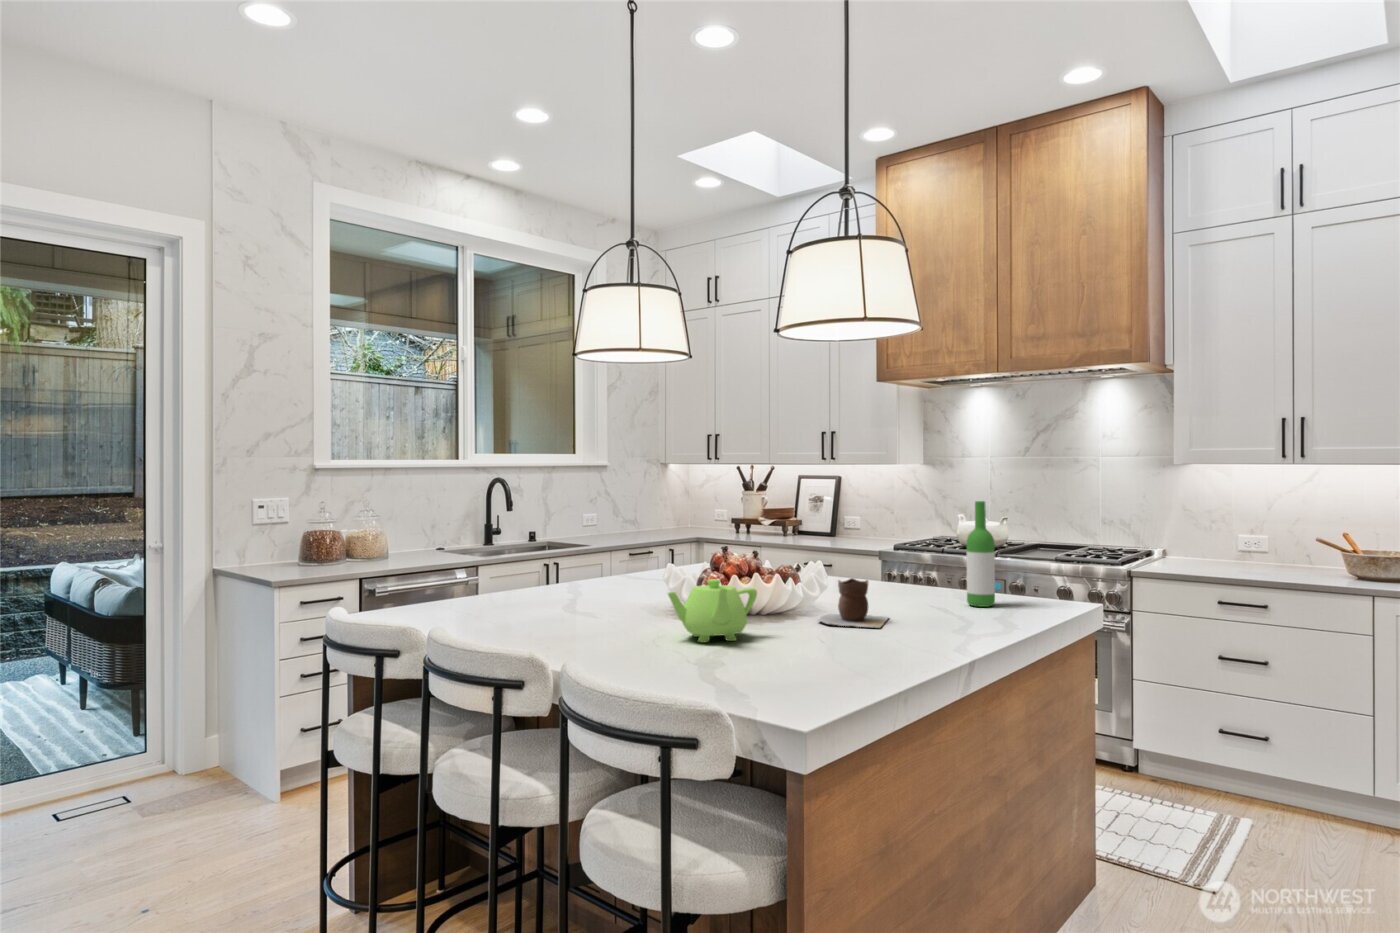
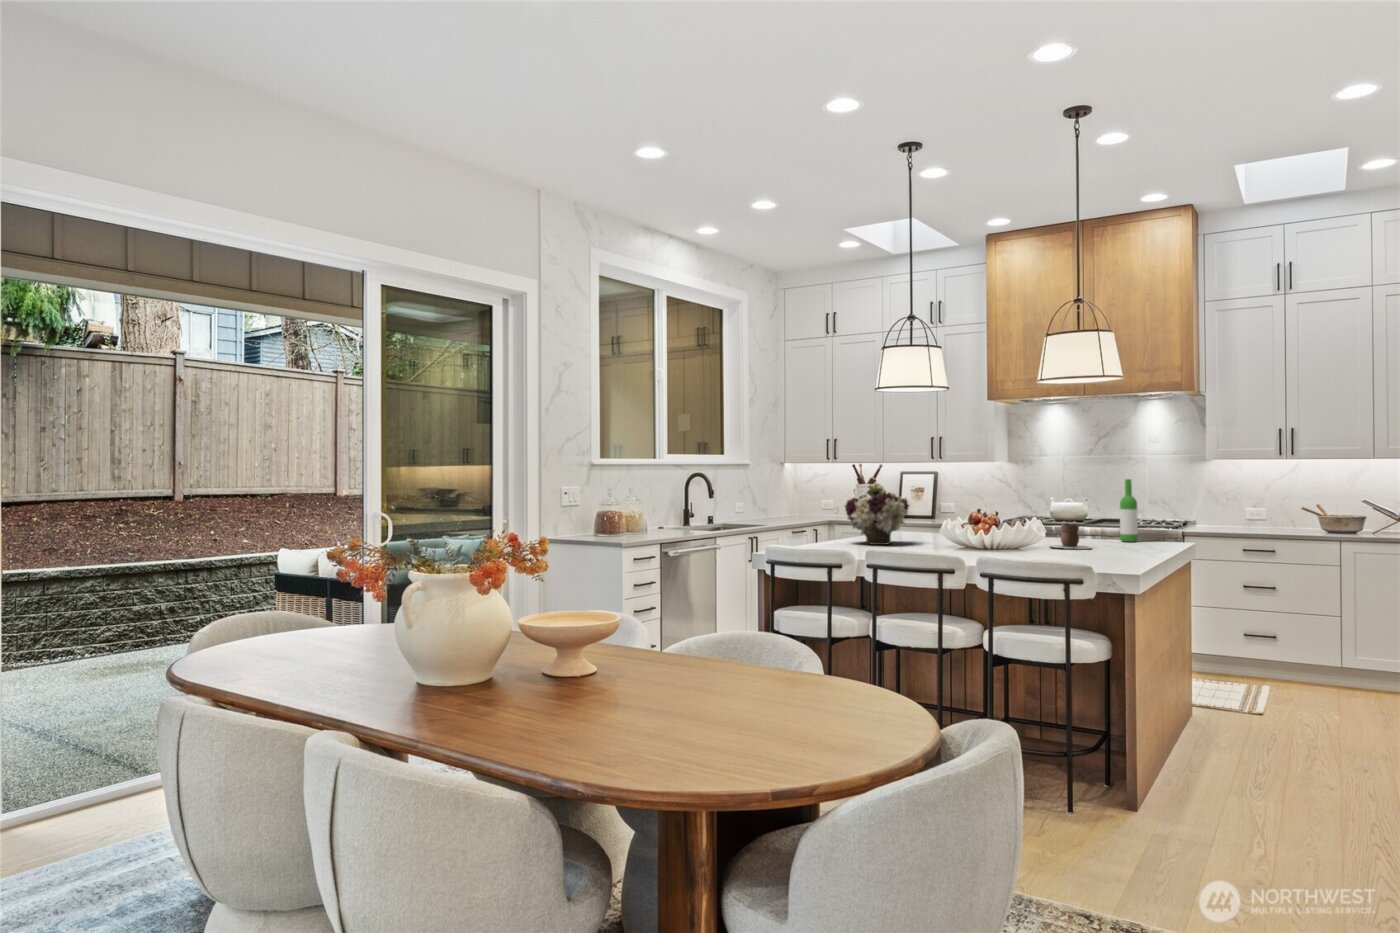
flower arrangement: none [538,502,635,601] -> present [845,483,909,545]
teapot: present [668,579,757,642] -> none [985,521,1030,555]

